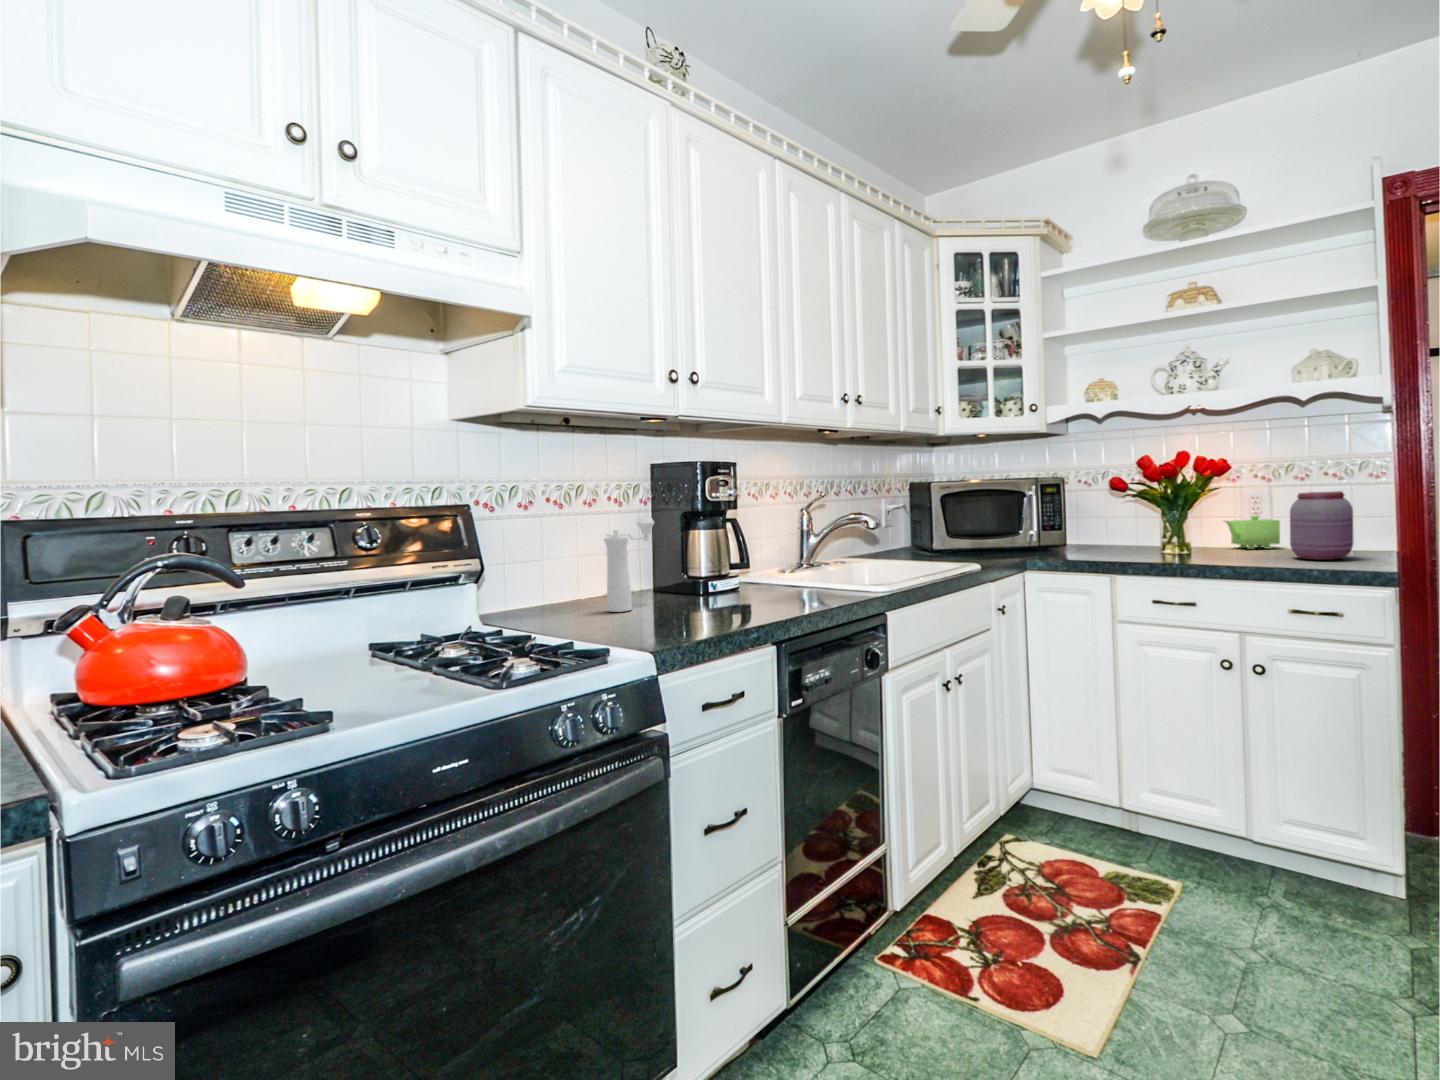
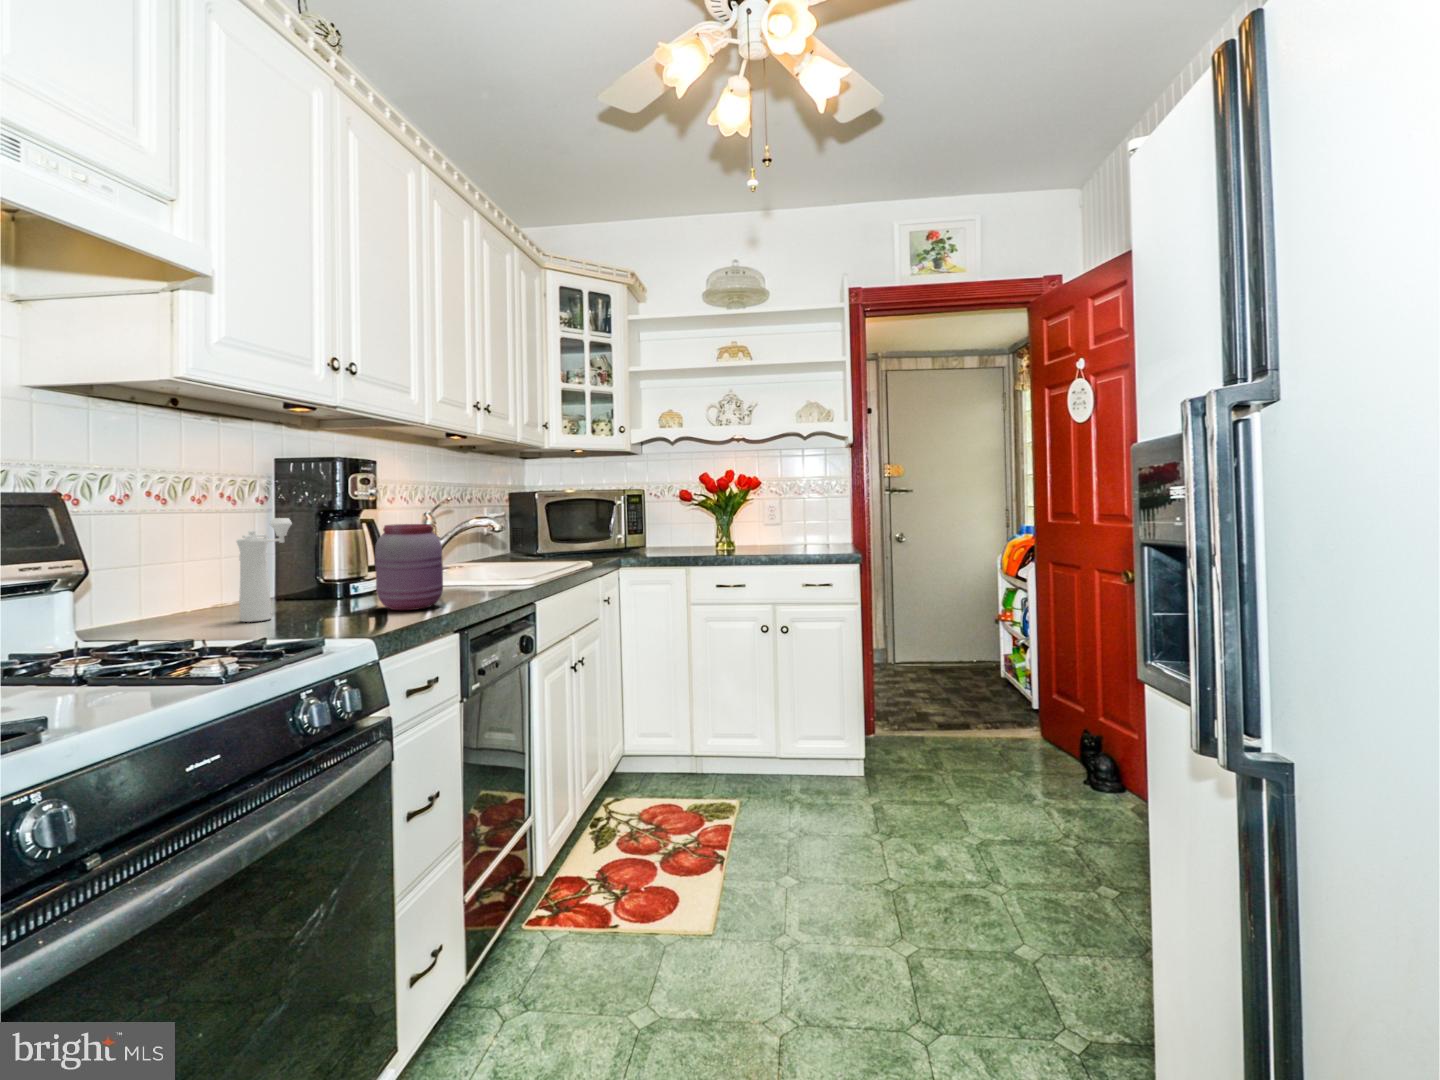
jar: present [1290,491,1353,560] -> present [375,524,443,610]
teapot: present [1225,516,1280,549] -> none [753,526,787,550]

